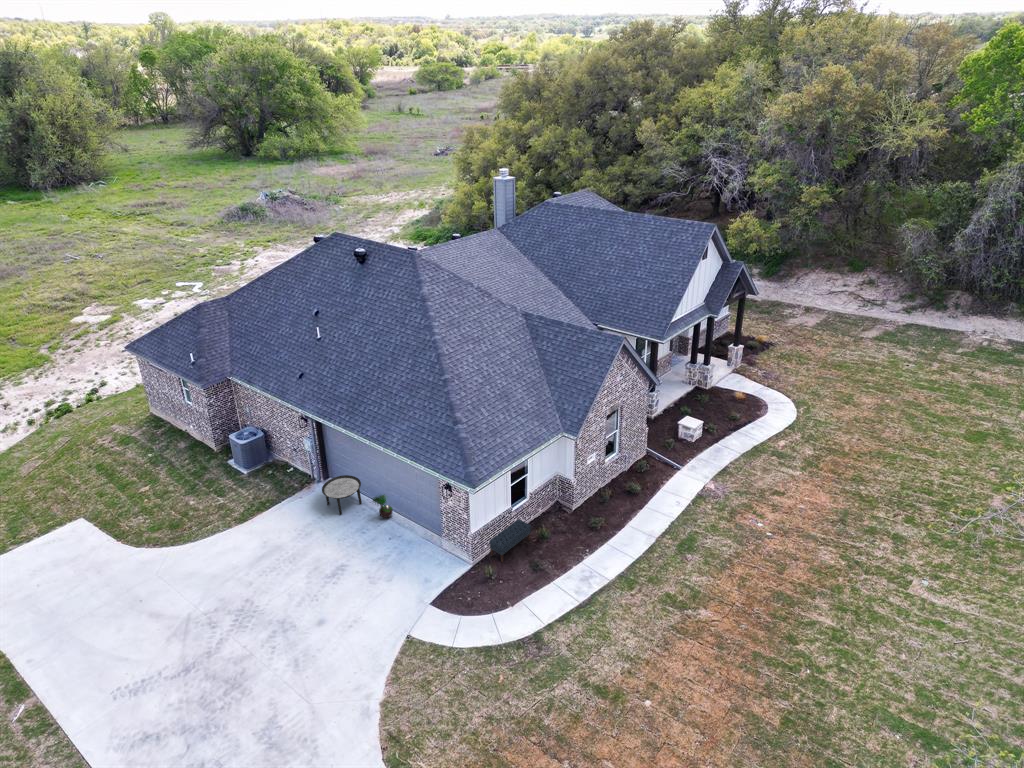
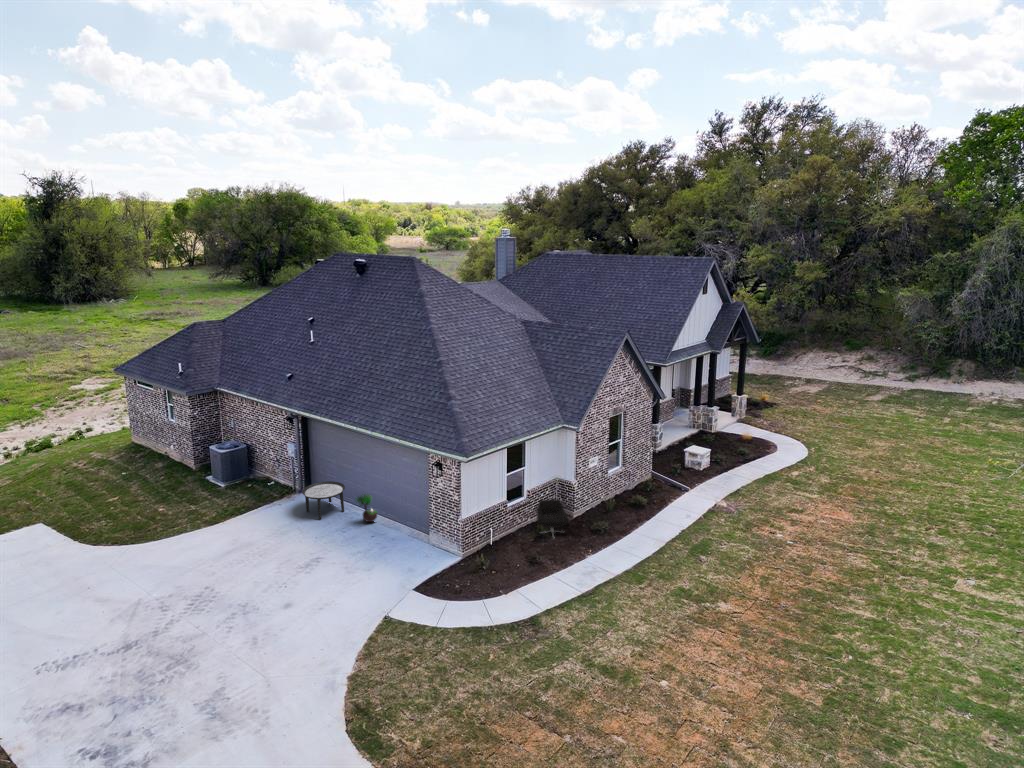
lounge chair: none [538,496,568,535] -> present [536,499,568,533]
bench: present [489,519,531,562] -> none [482,518,528,560]

